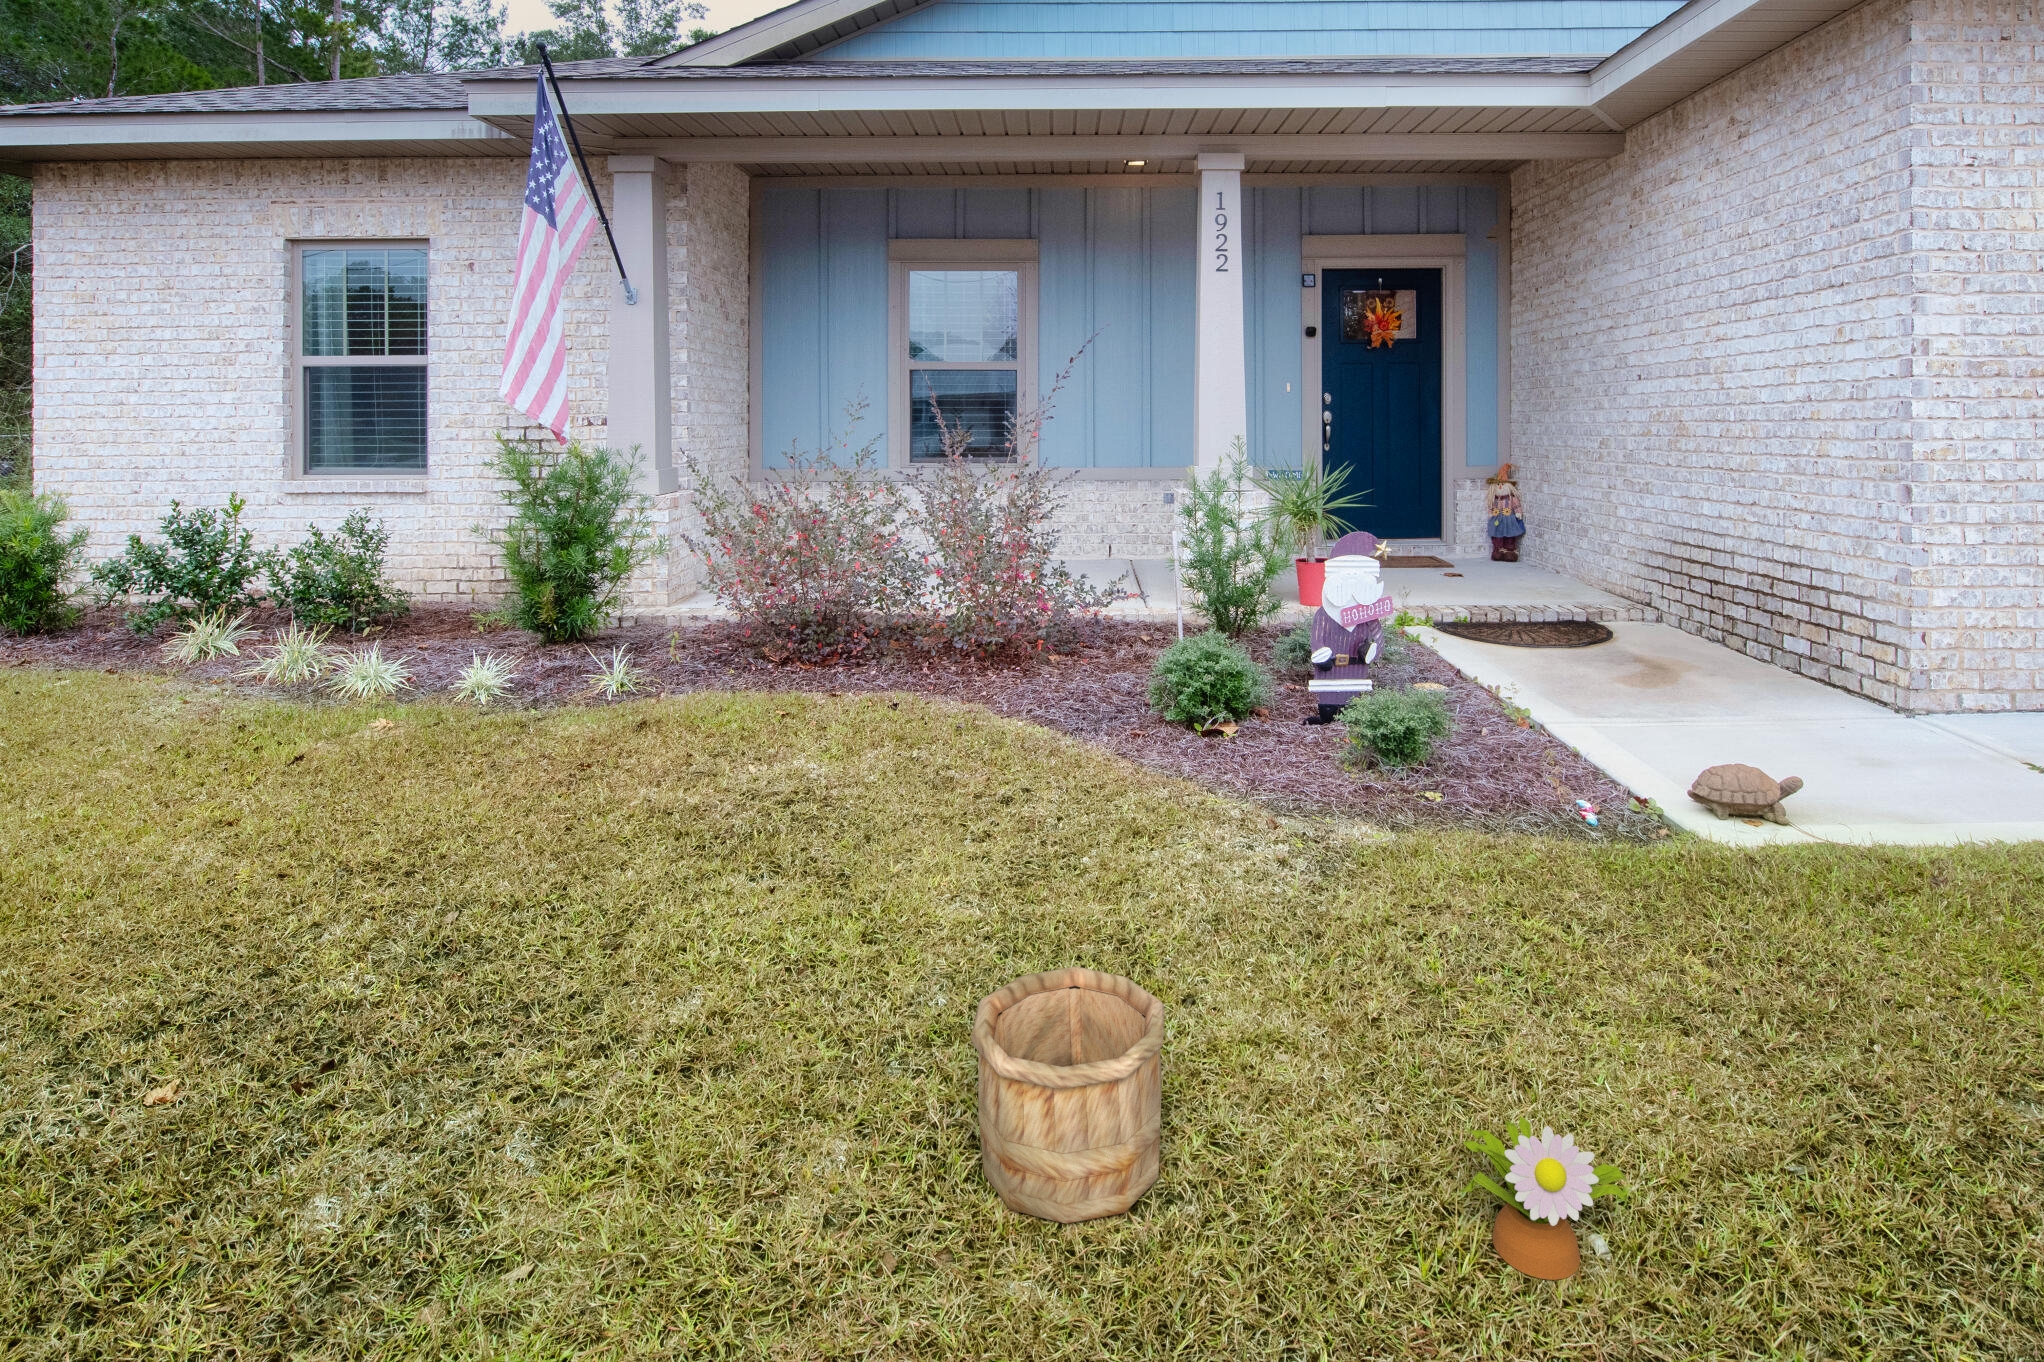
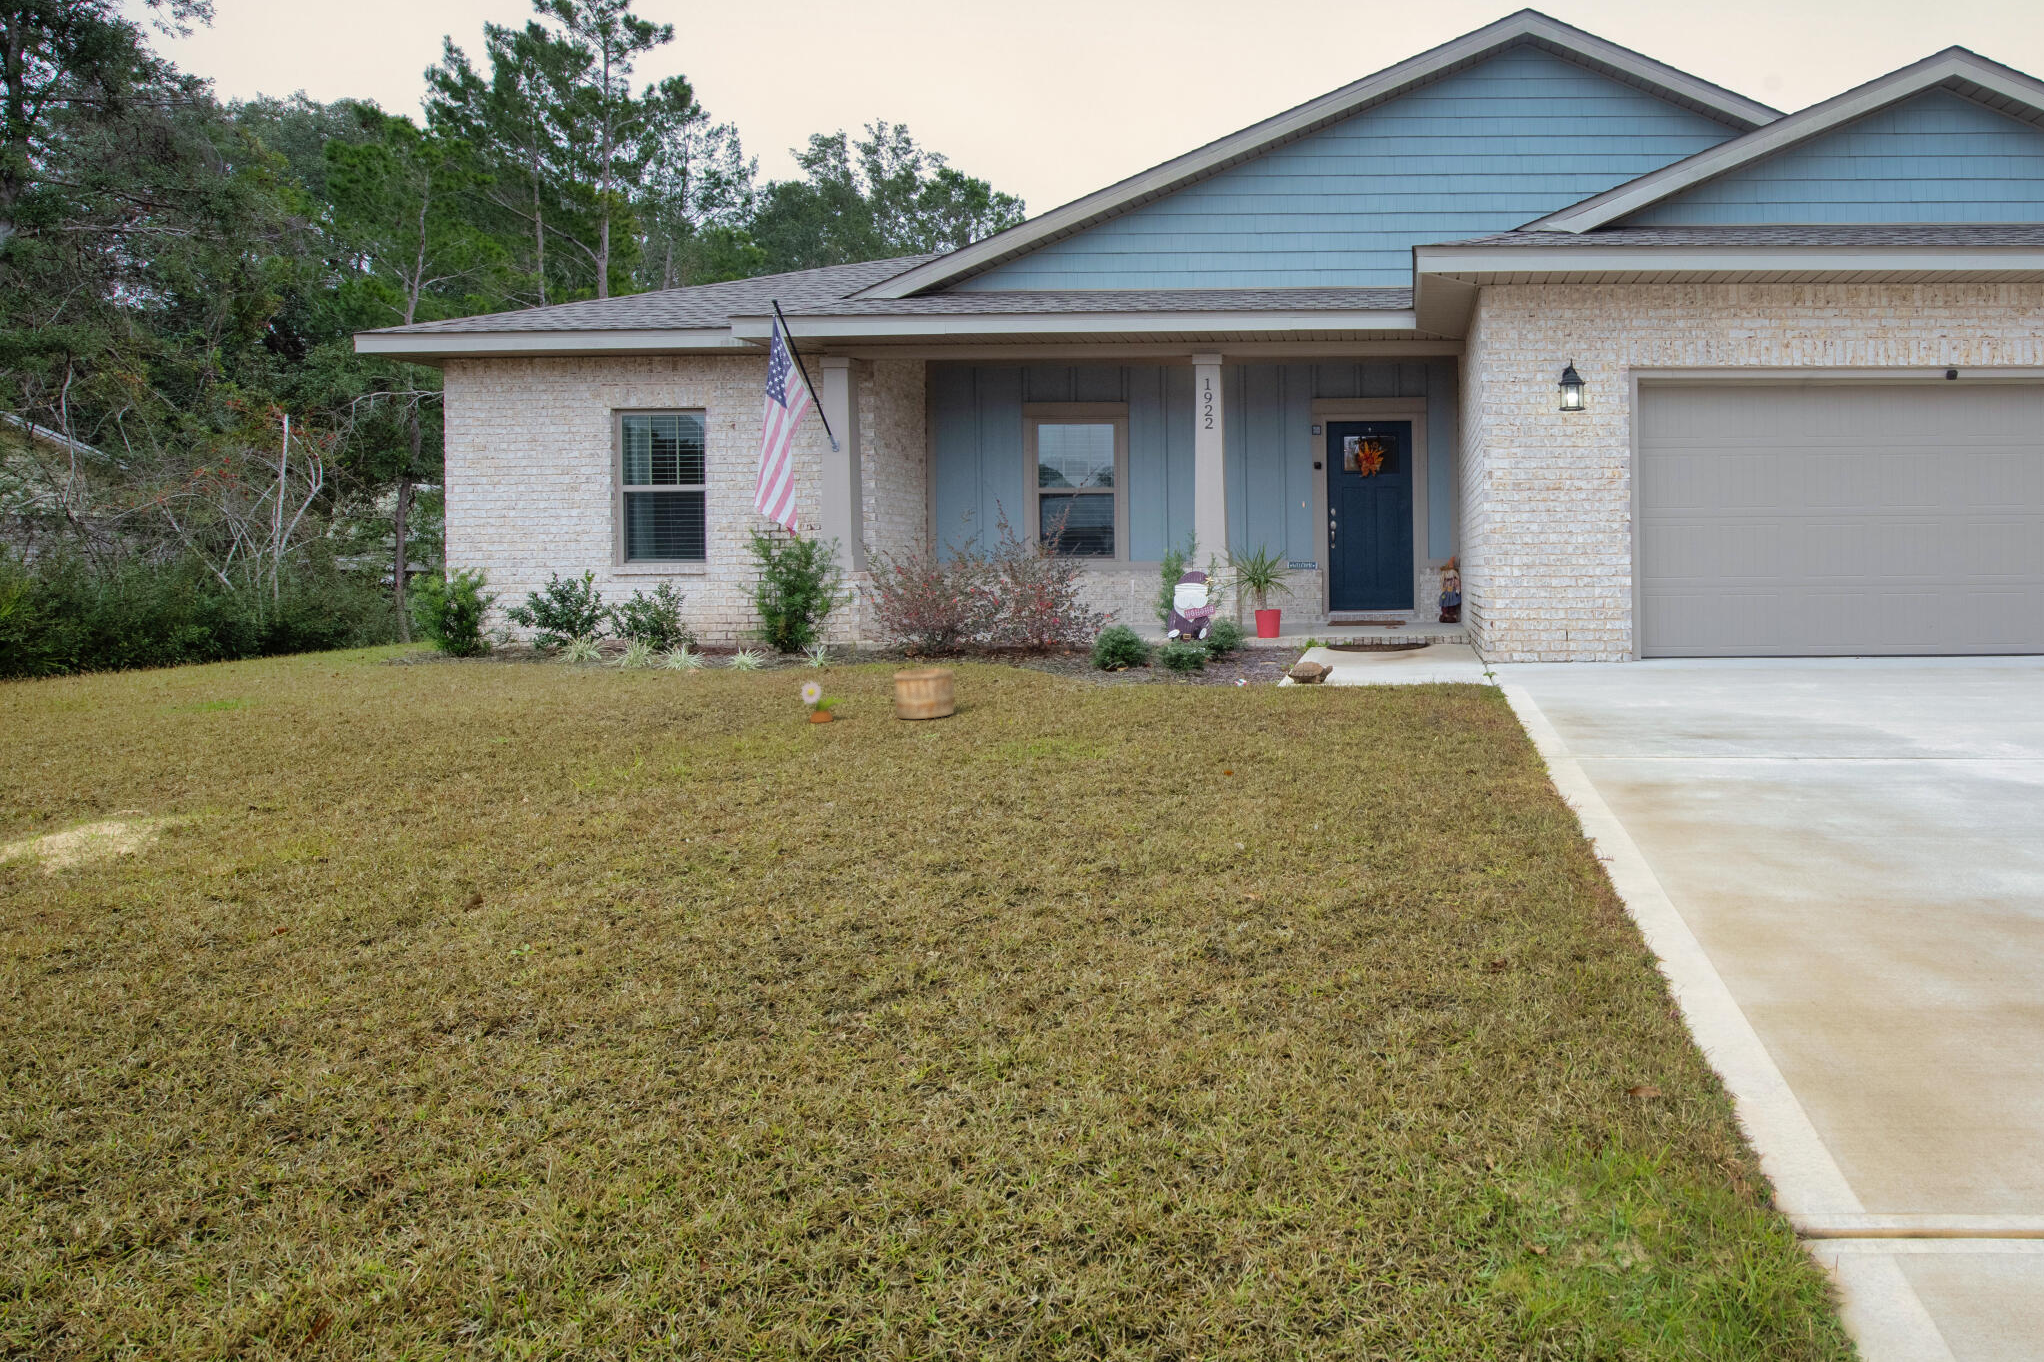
decorative plant: present [1460,1116,1629,1280] -> present [802,682,843,723]

